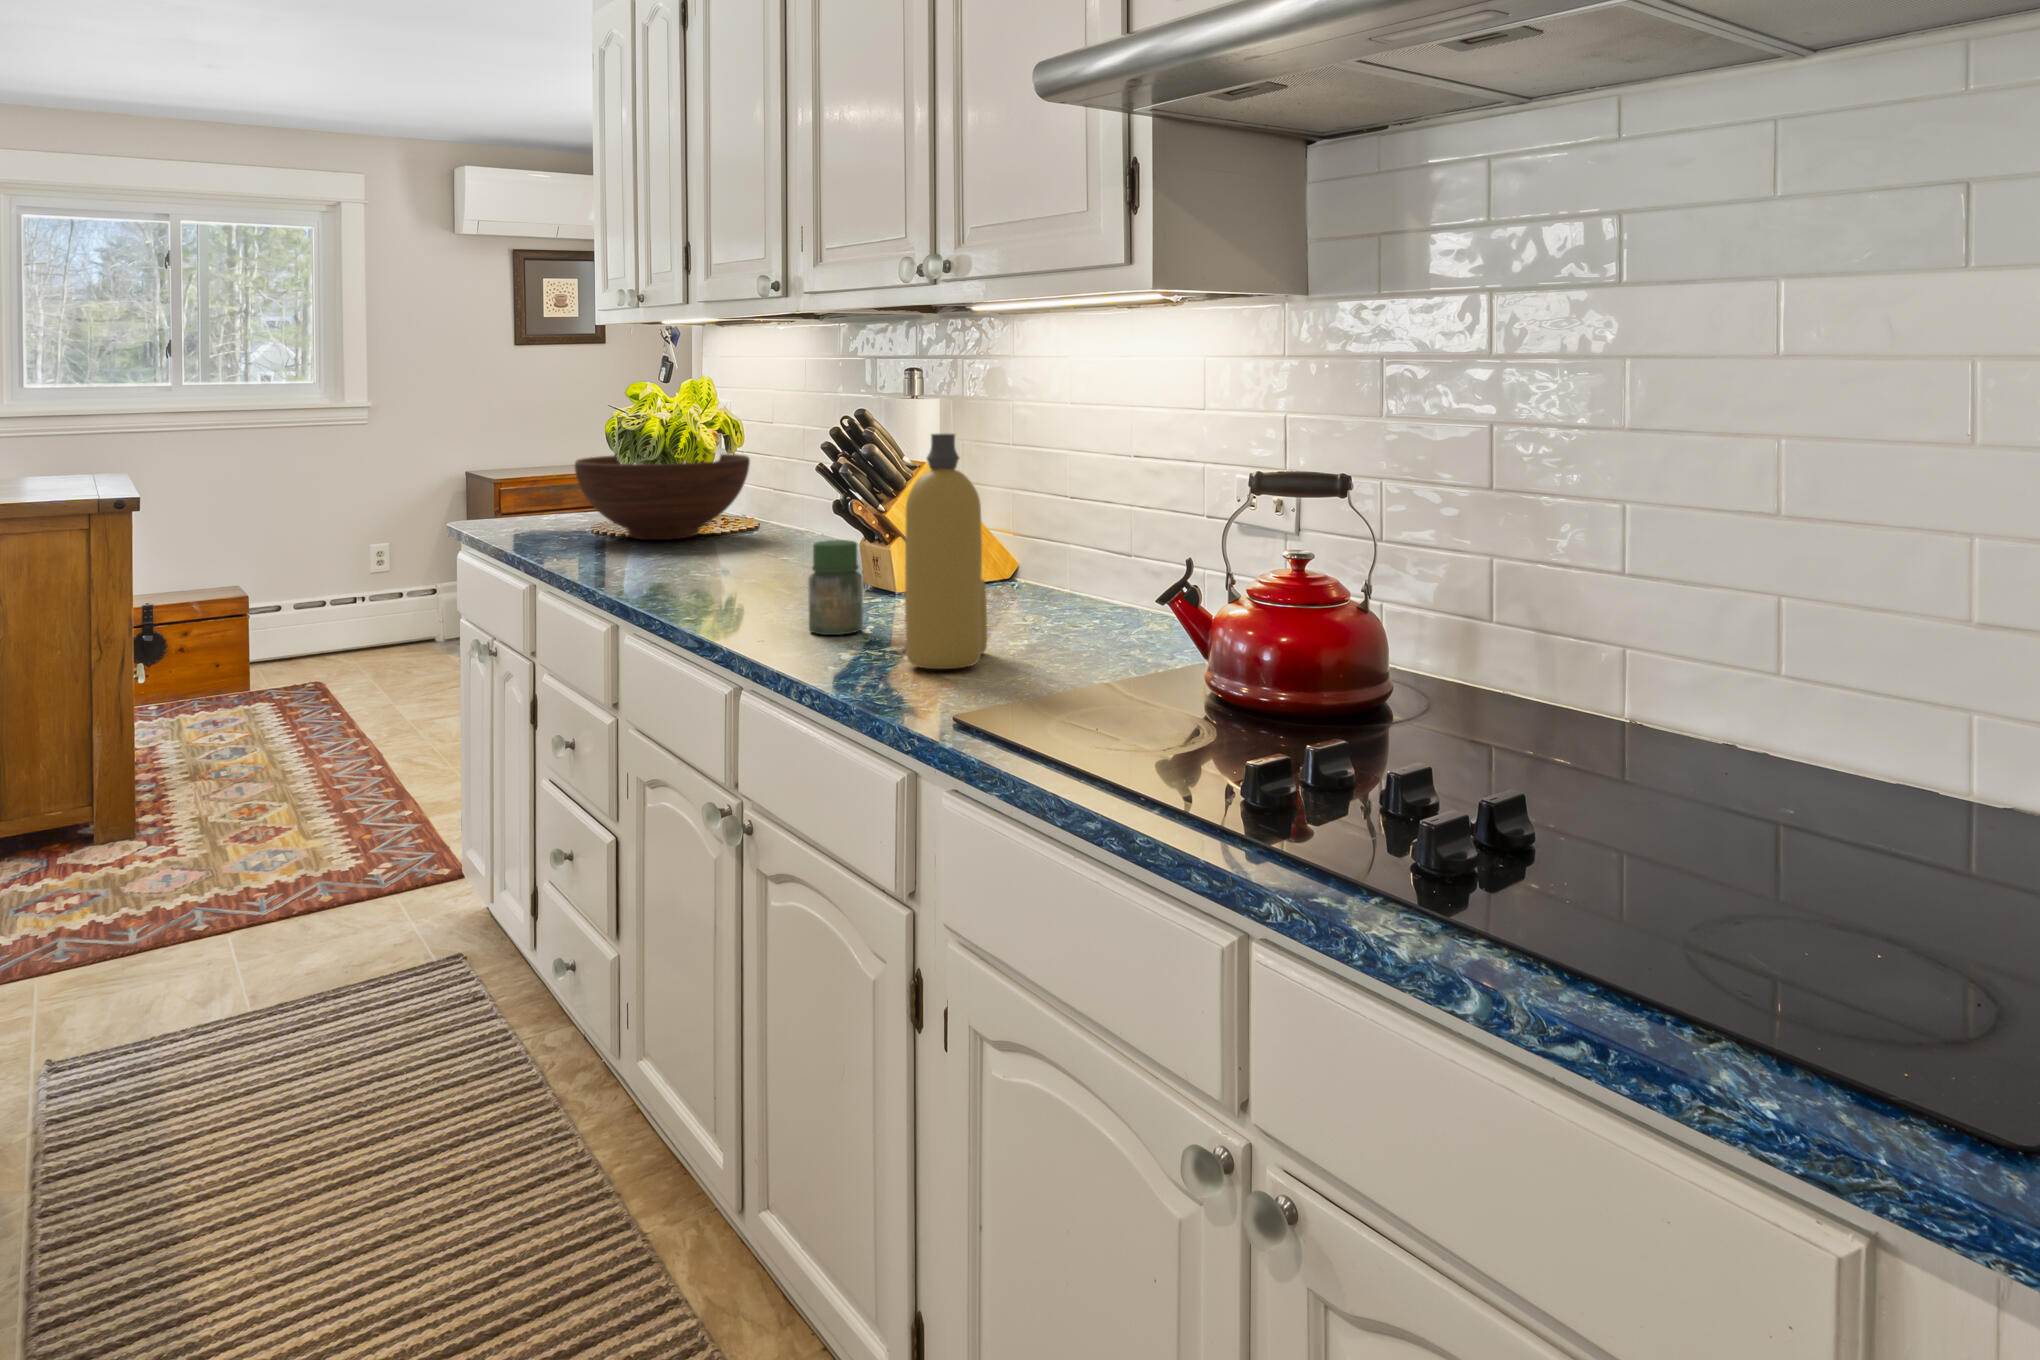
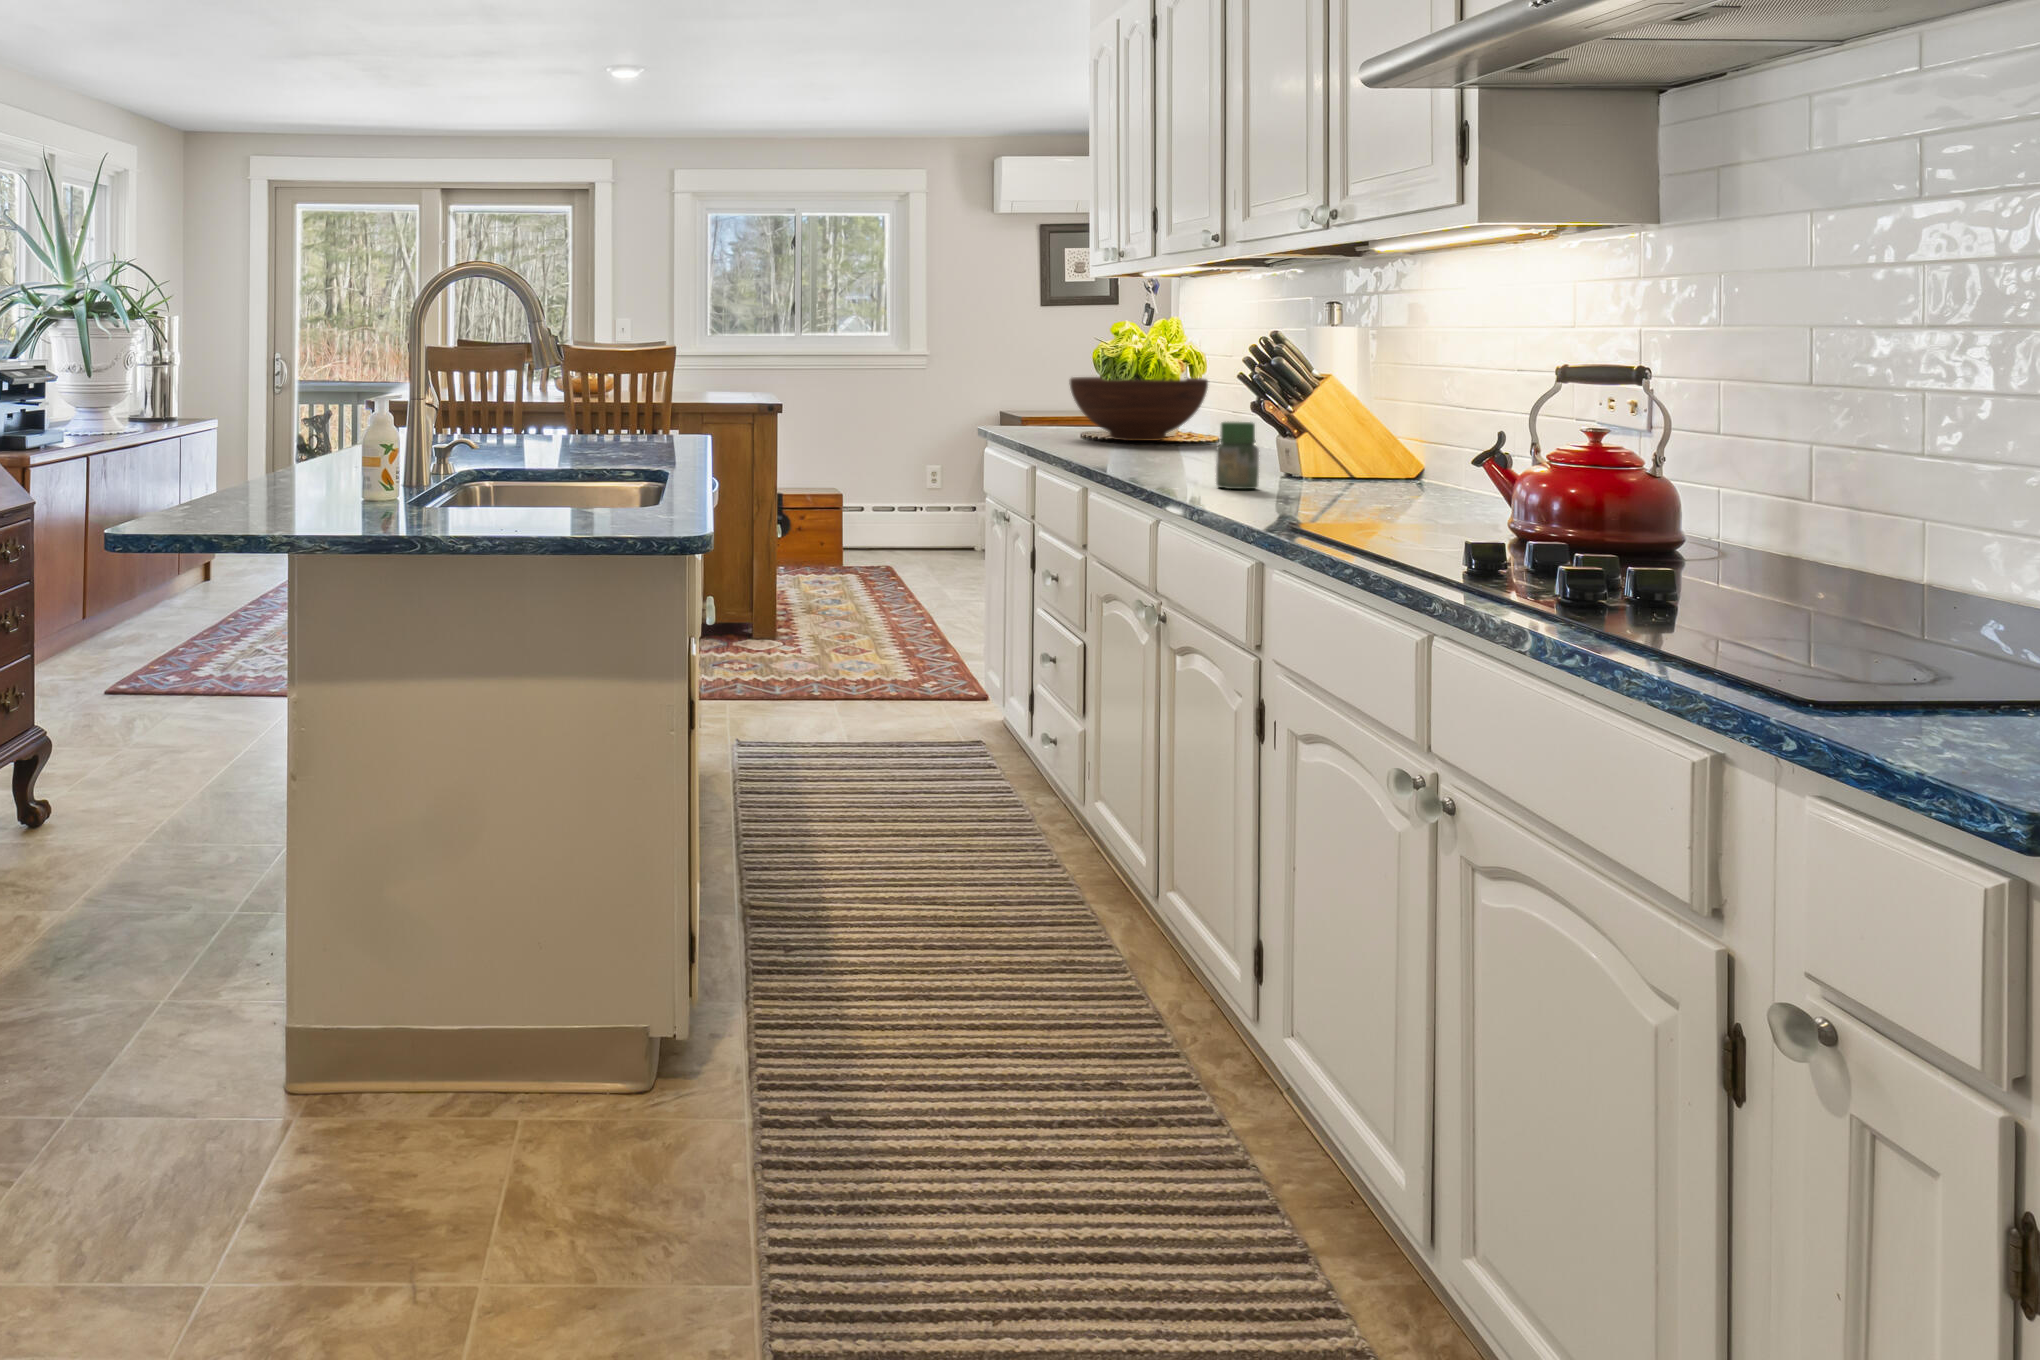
bottle: present [905,434,987,669] -> none [1276,336,1347,507]

